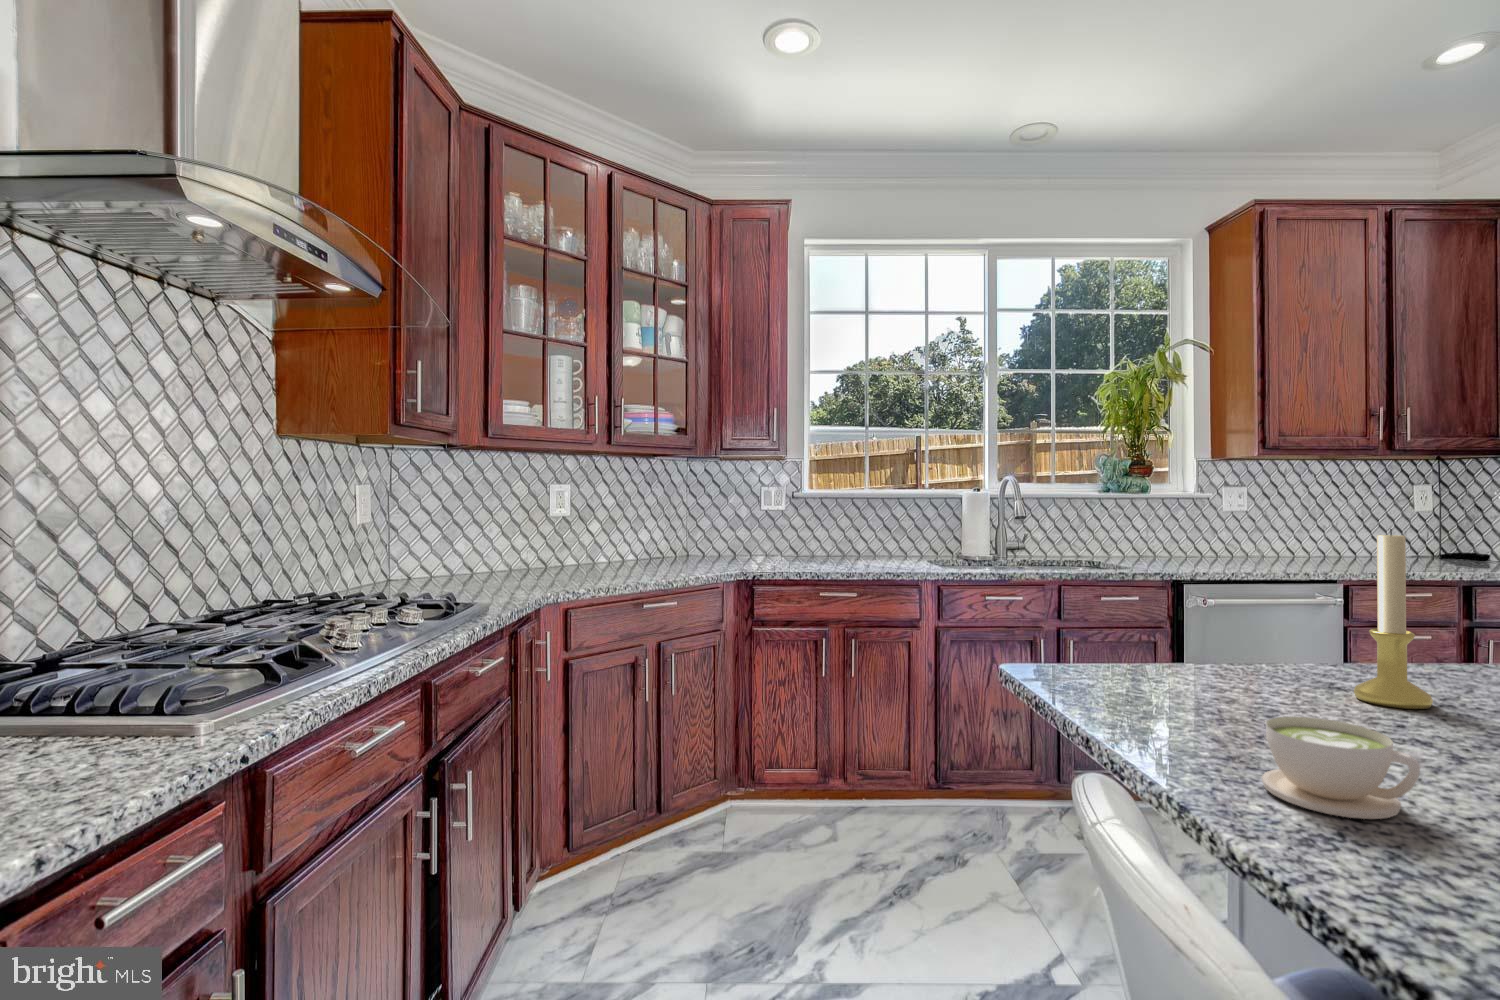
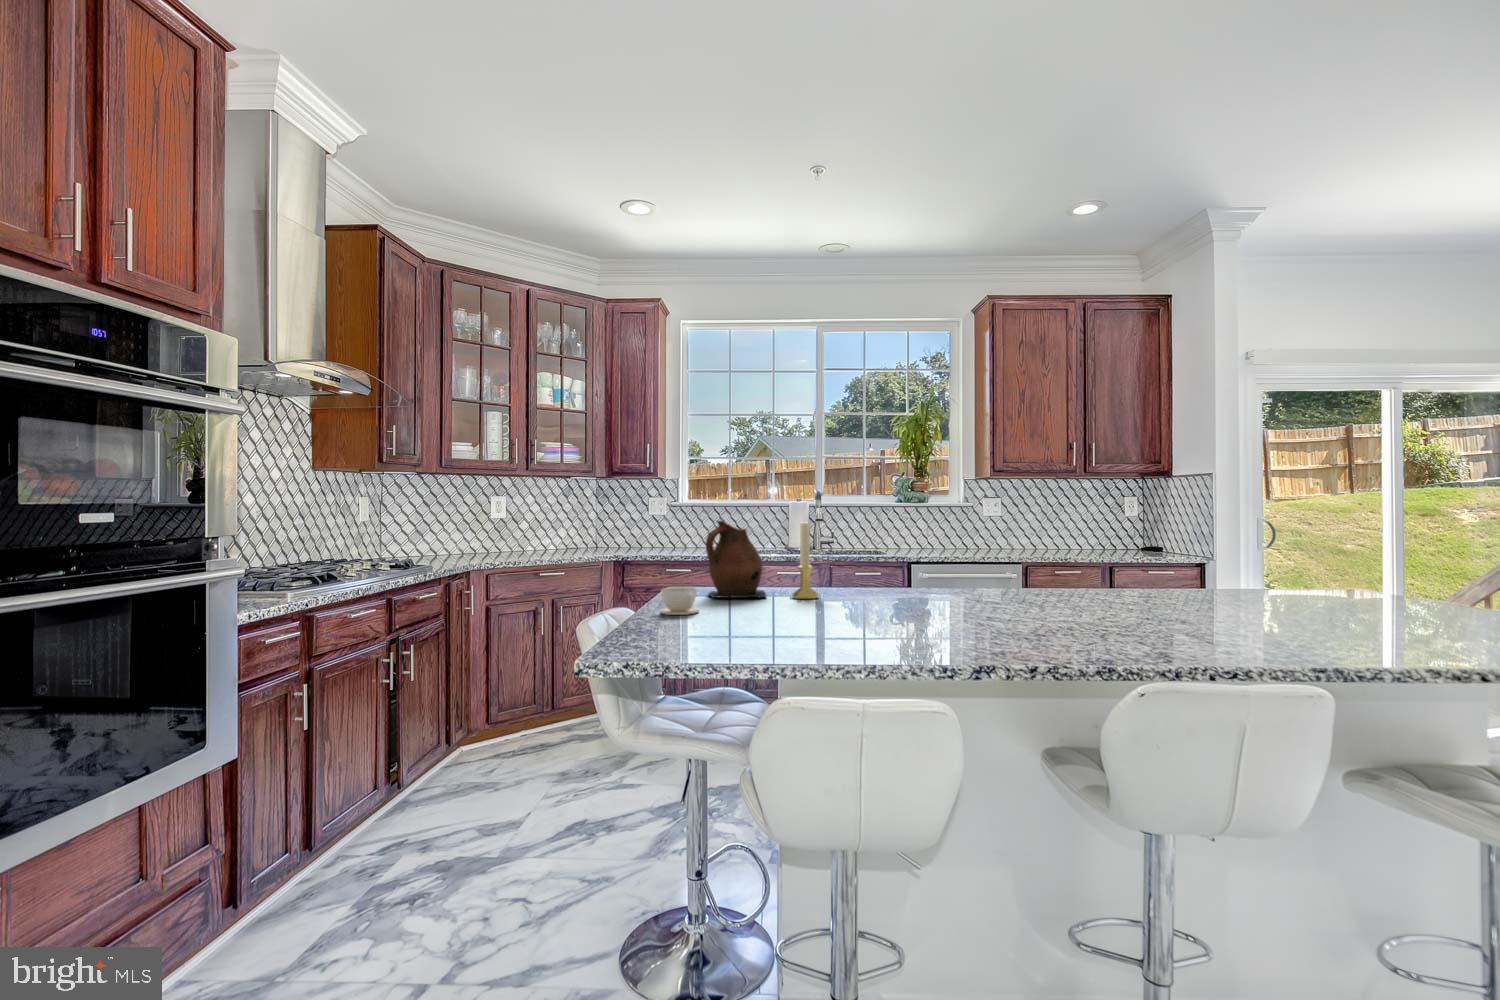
ceramic pitcher: none [1128,530,1313,708] -> present [706,521,766,598]

